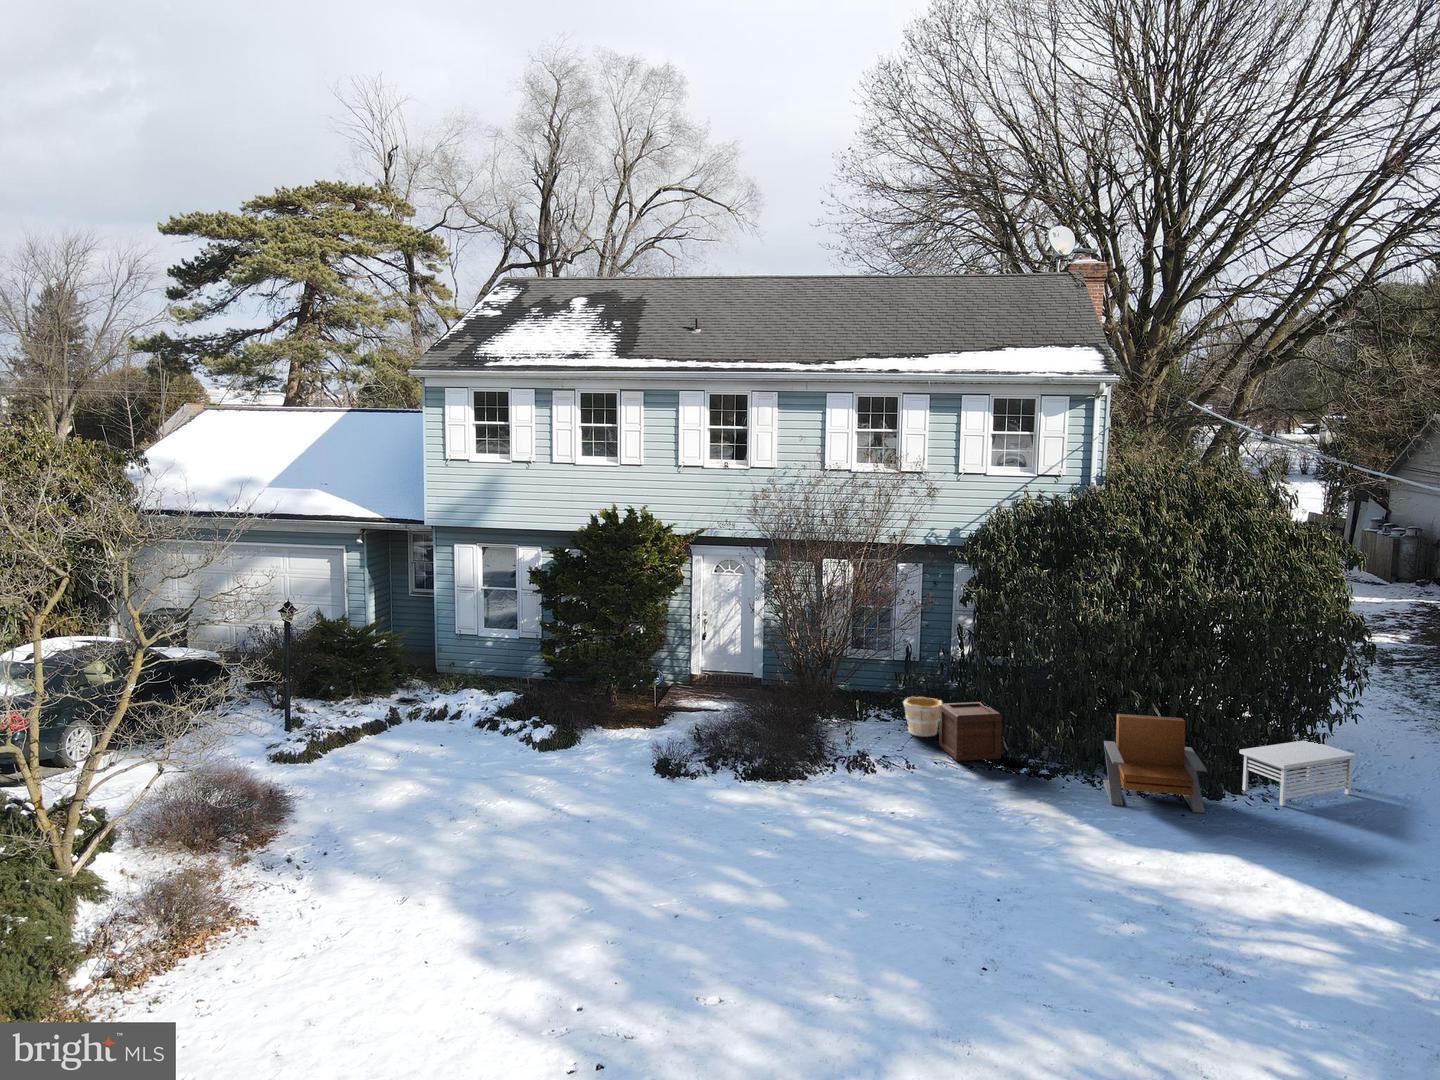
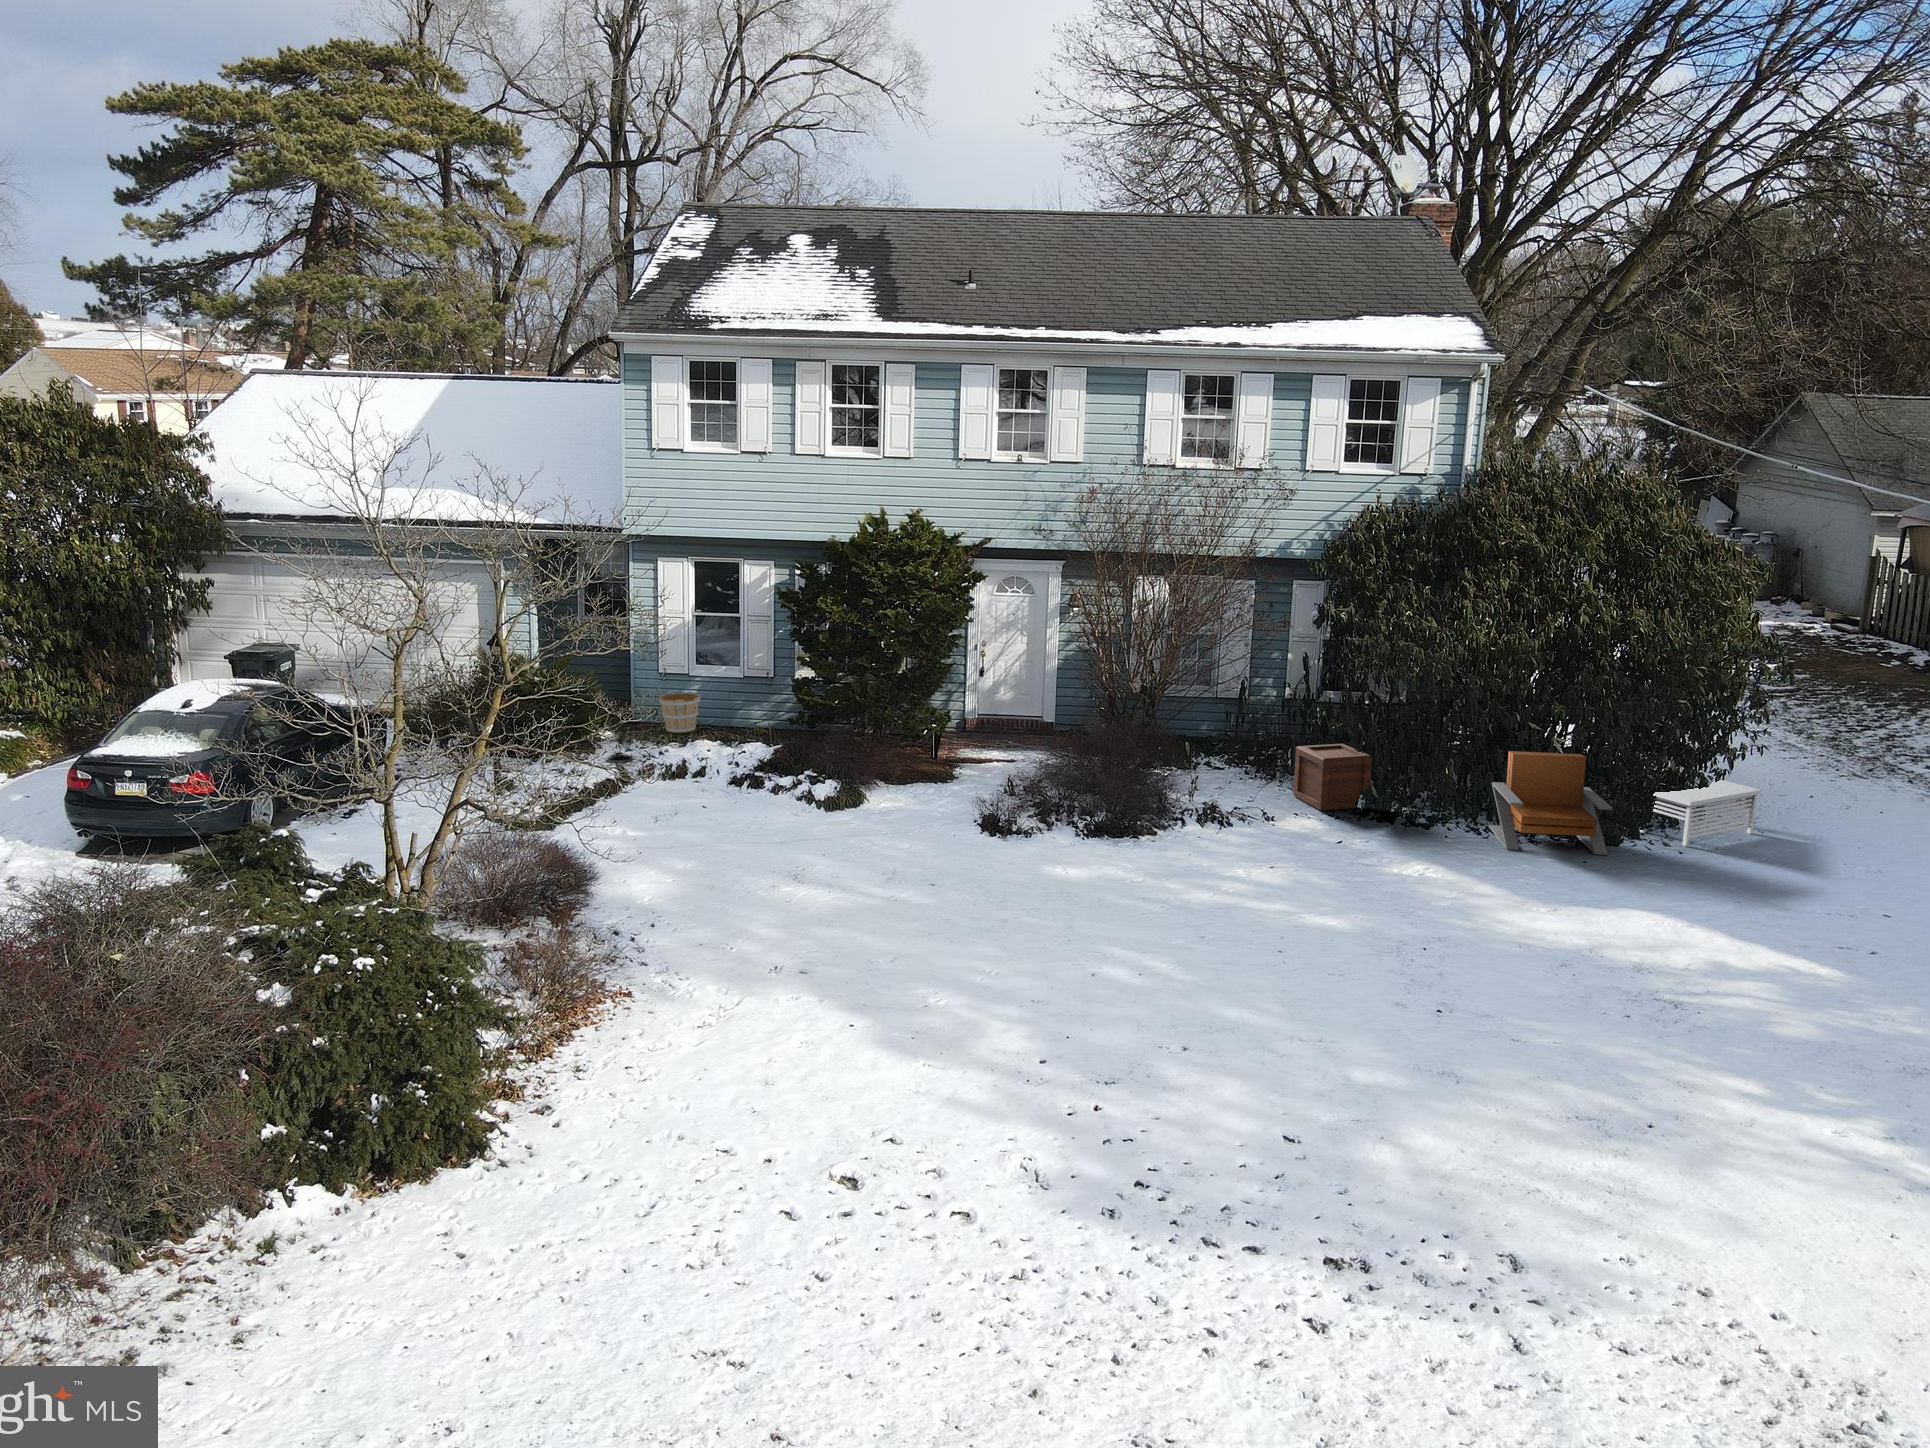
wooden bucket: present [904,697,942,737] -> present [659,693,700,733]

